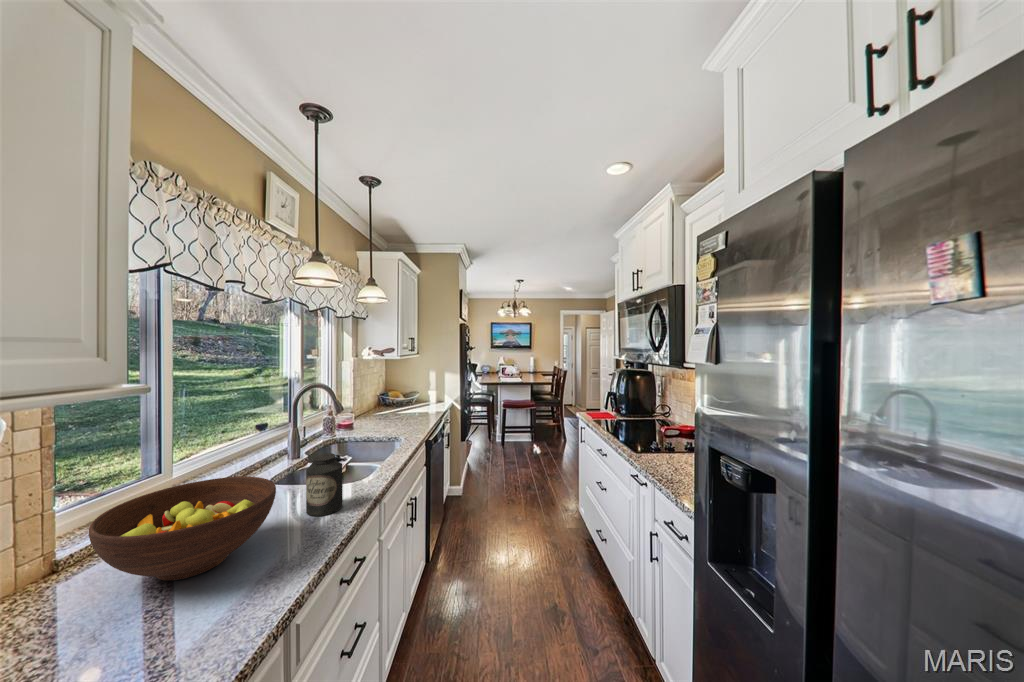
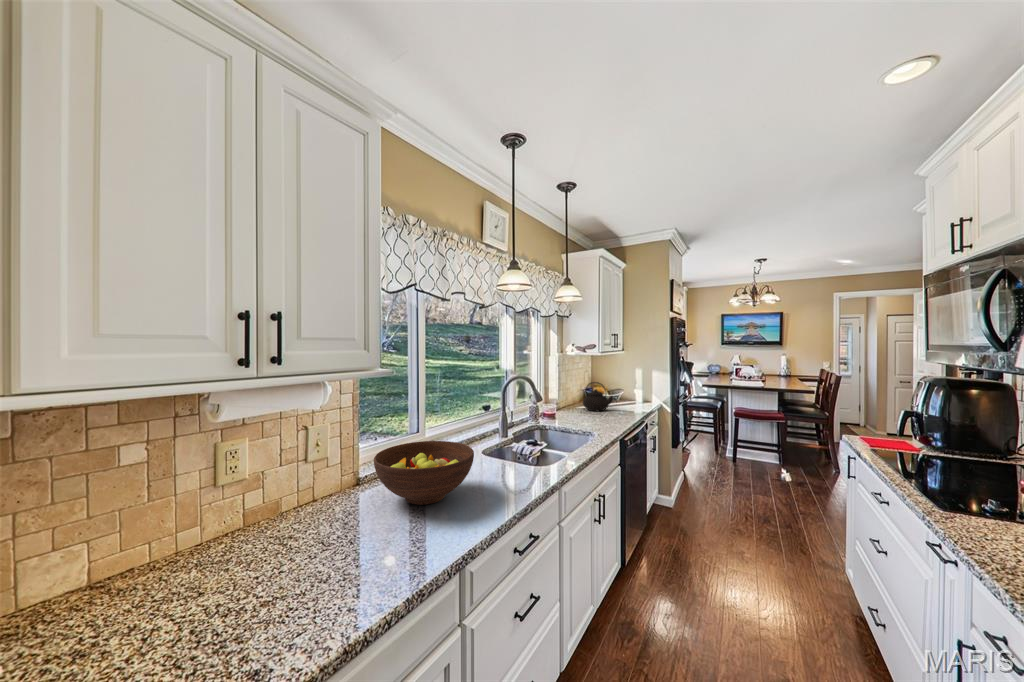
teapot: none [380,386,412,415] -> present [583,382,613,411]
canister: present [306,453,343,516] -> none [500,435,527,486]

